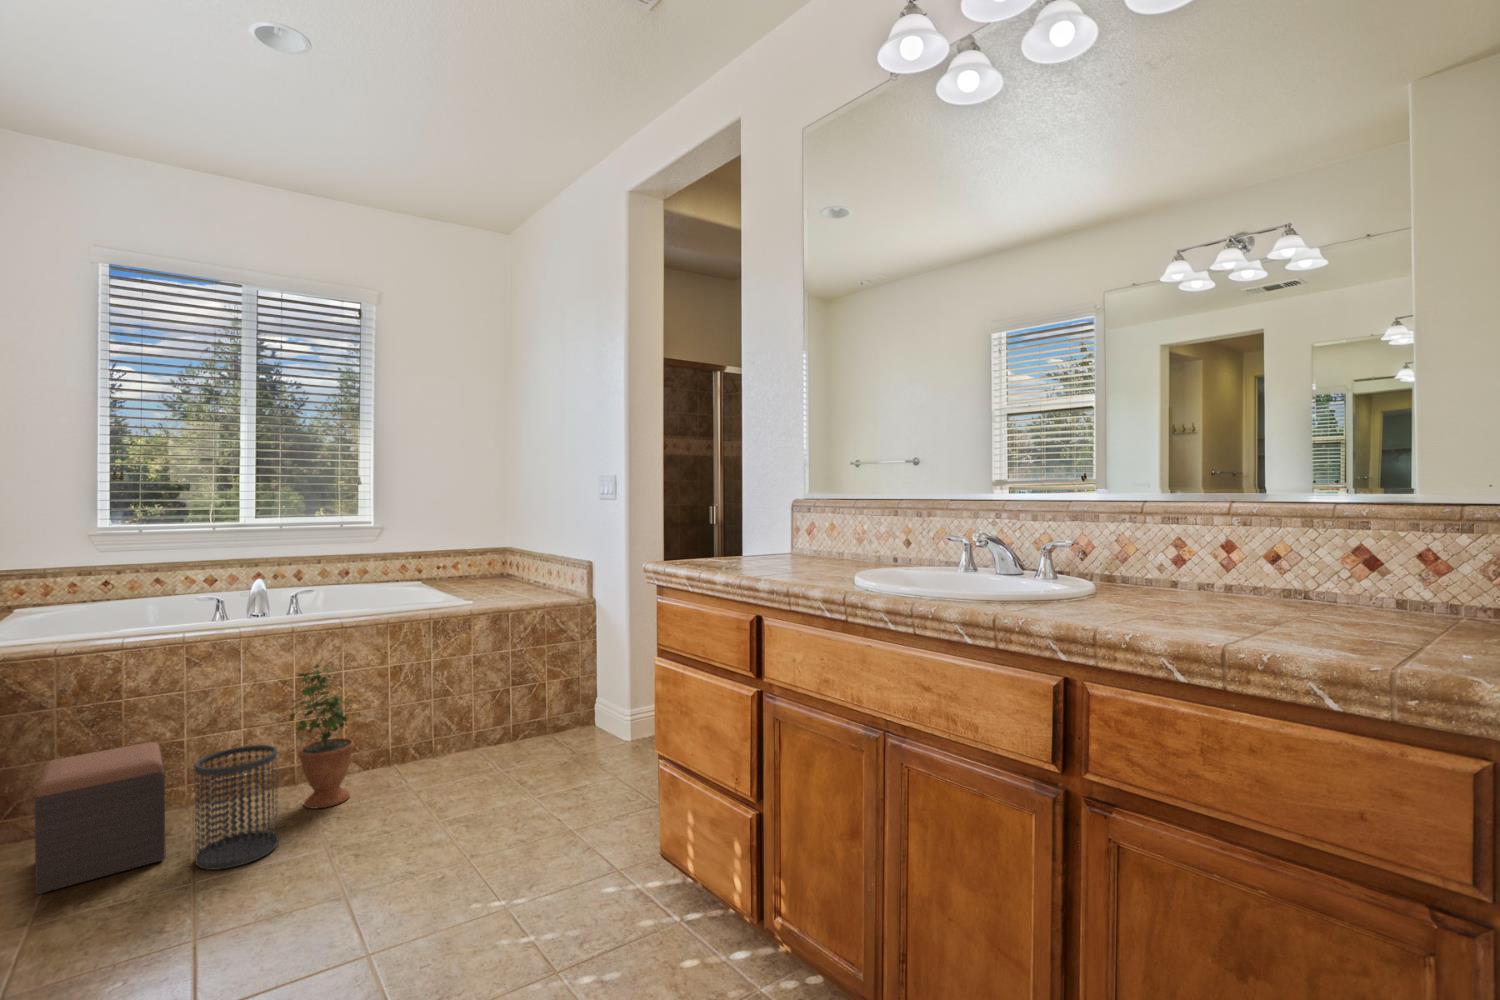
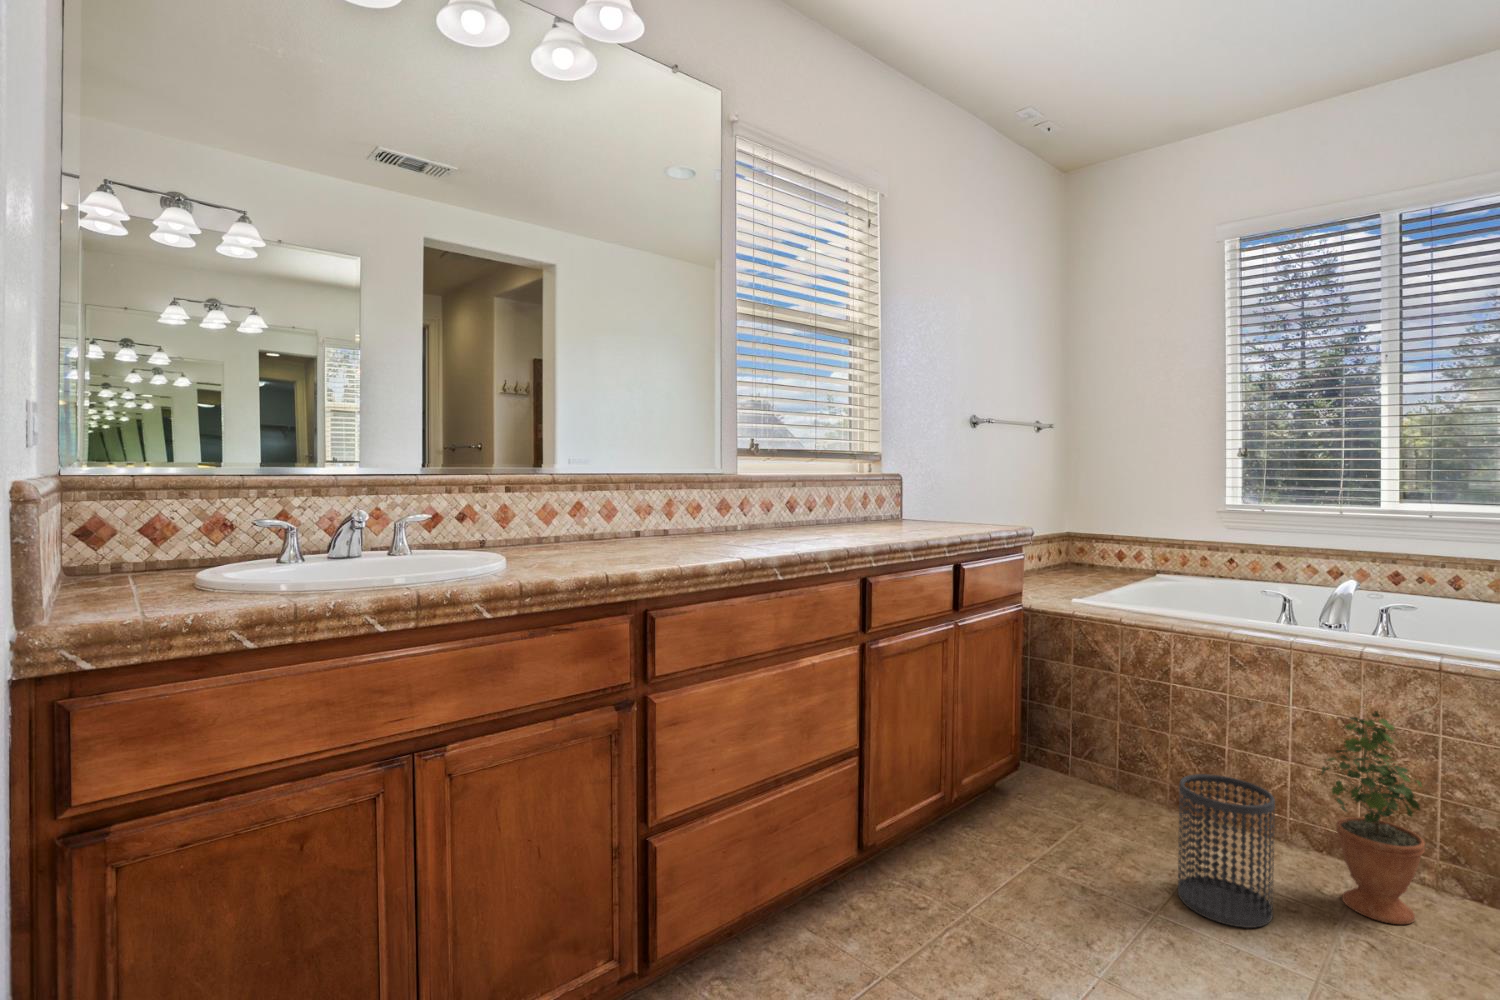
footstool: present [34,742,166,894] -> none [1063,720,1187,866]

